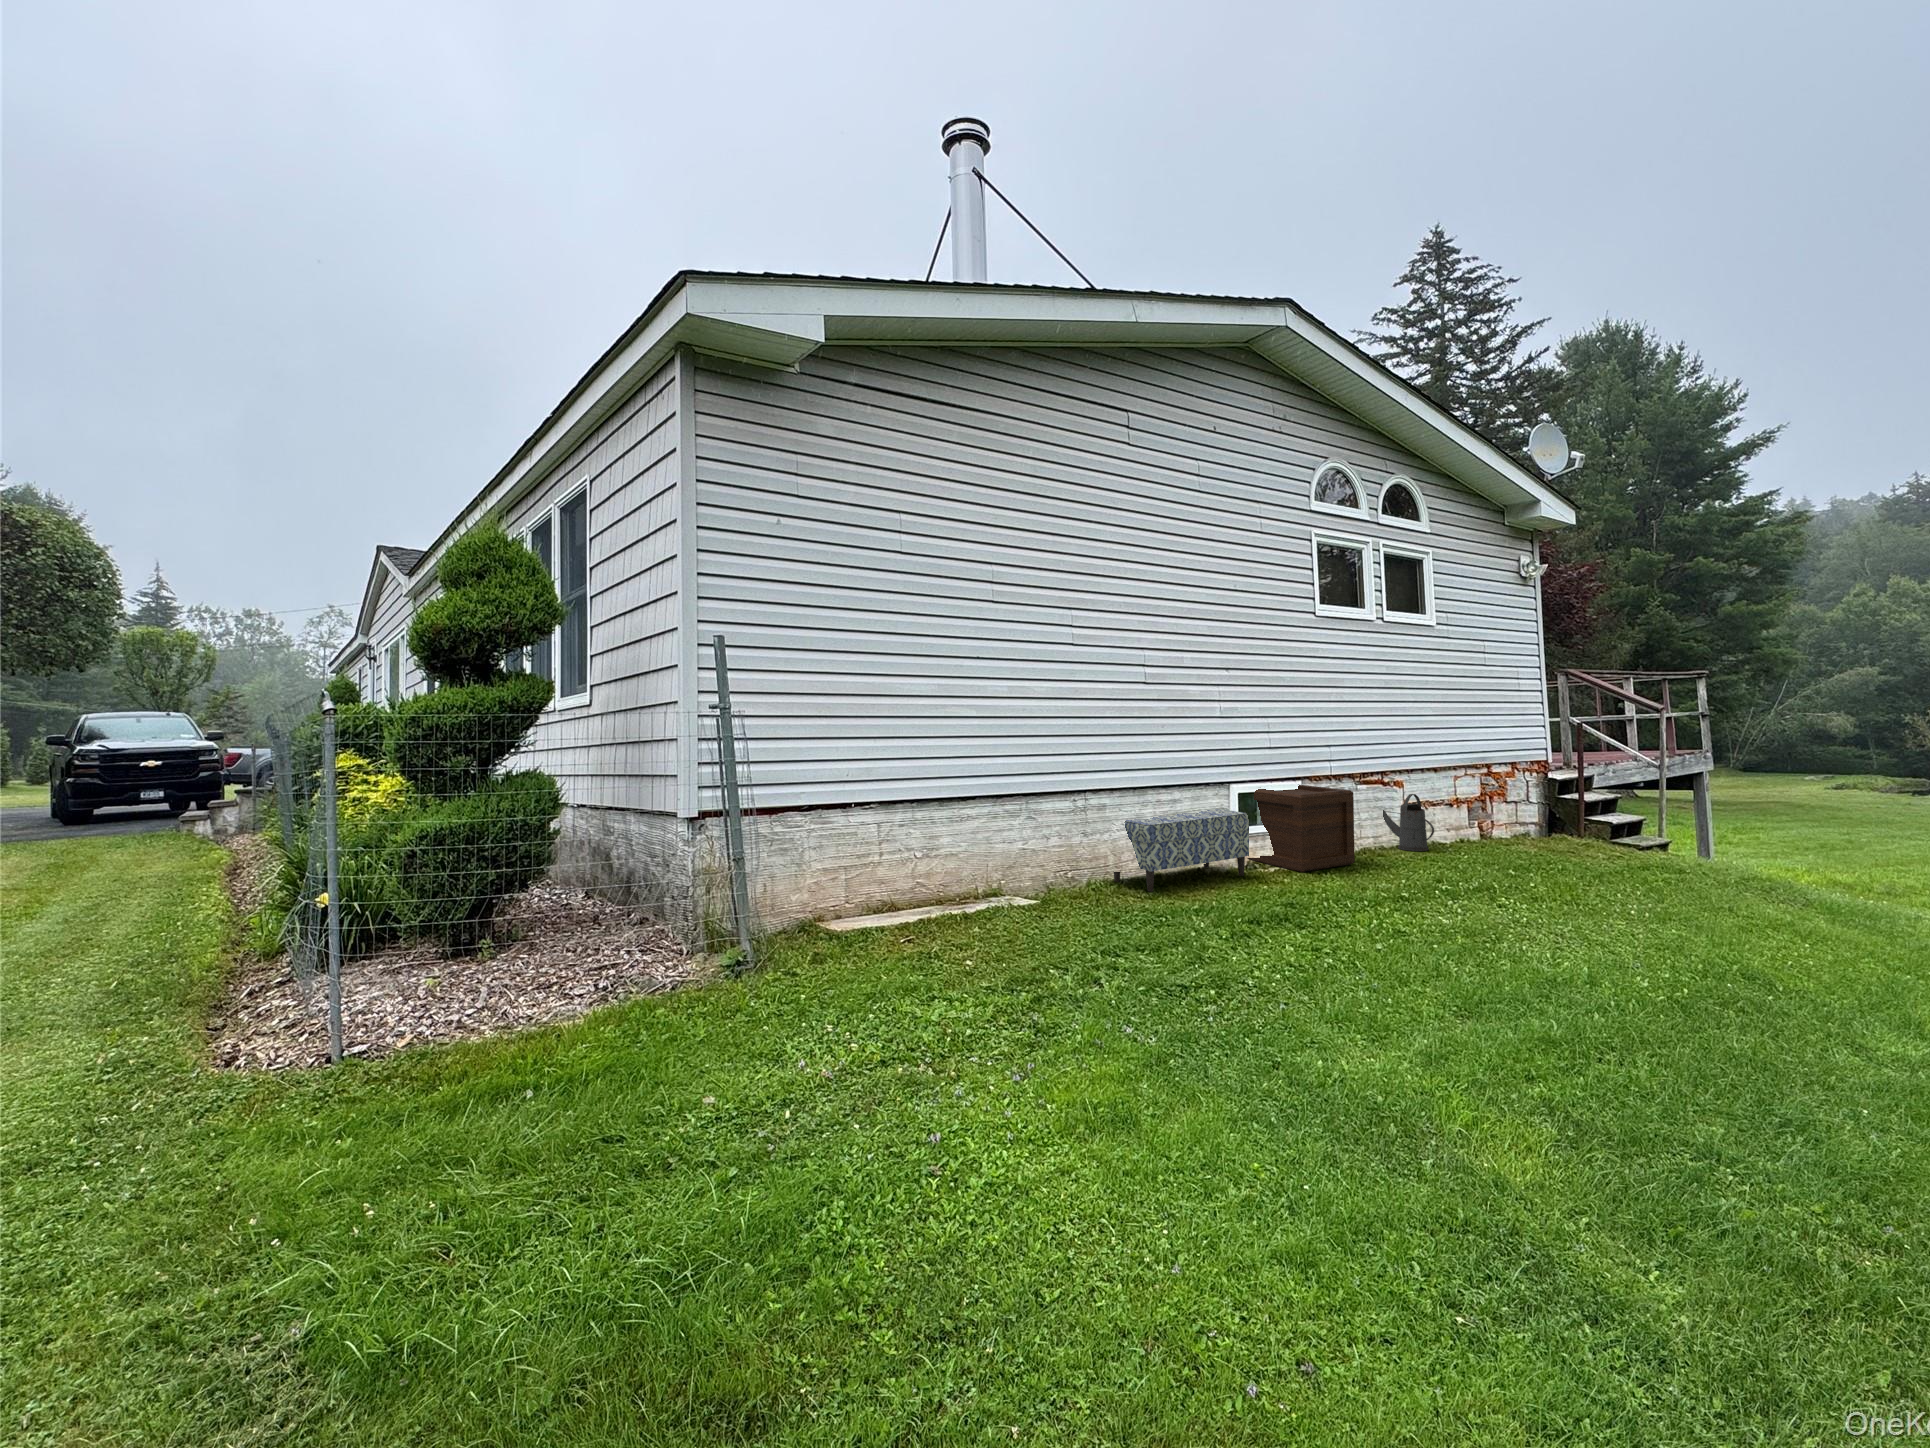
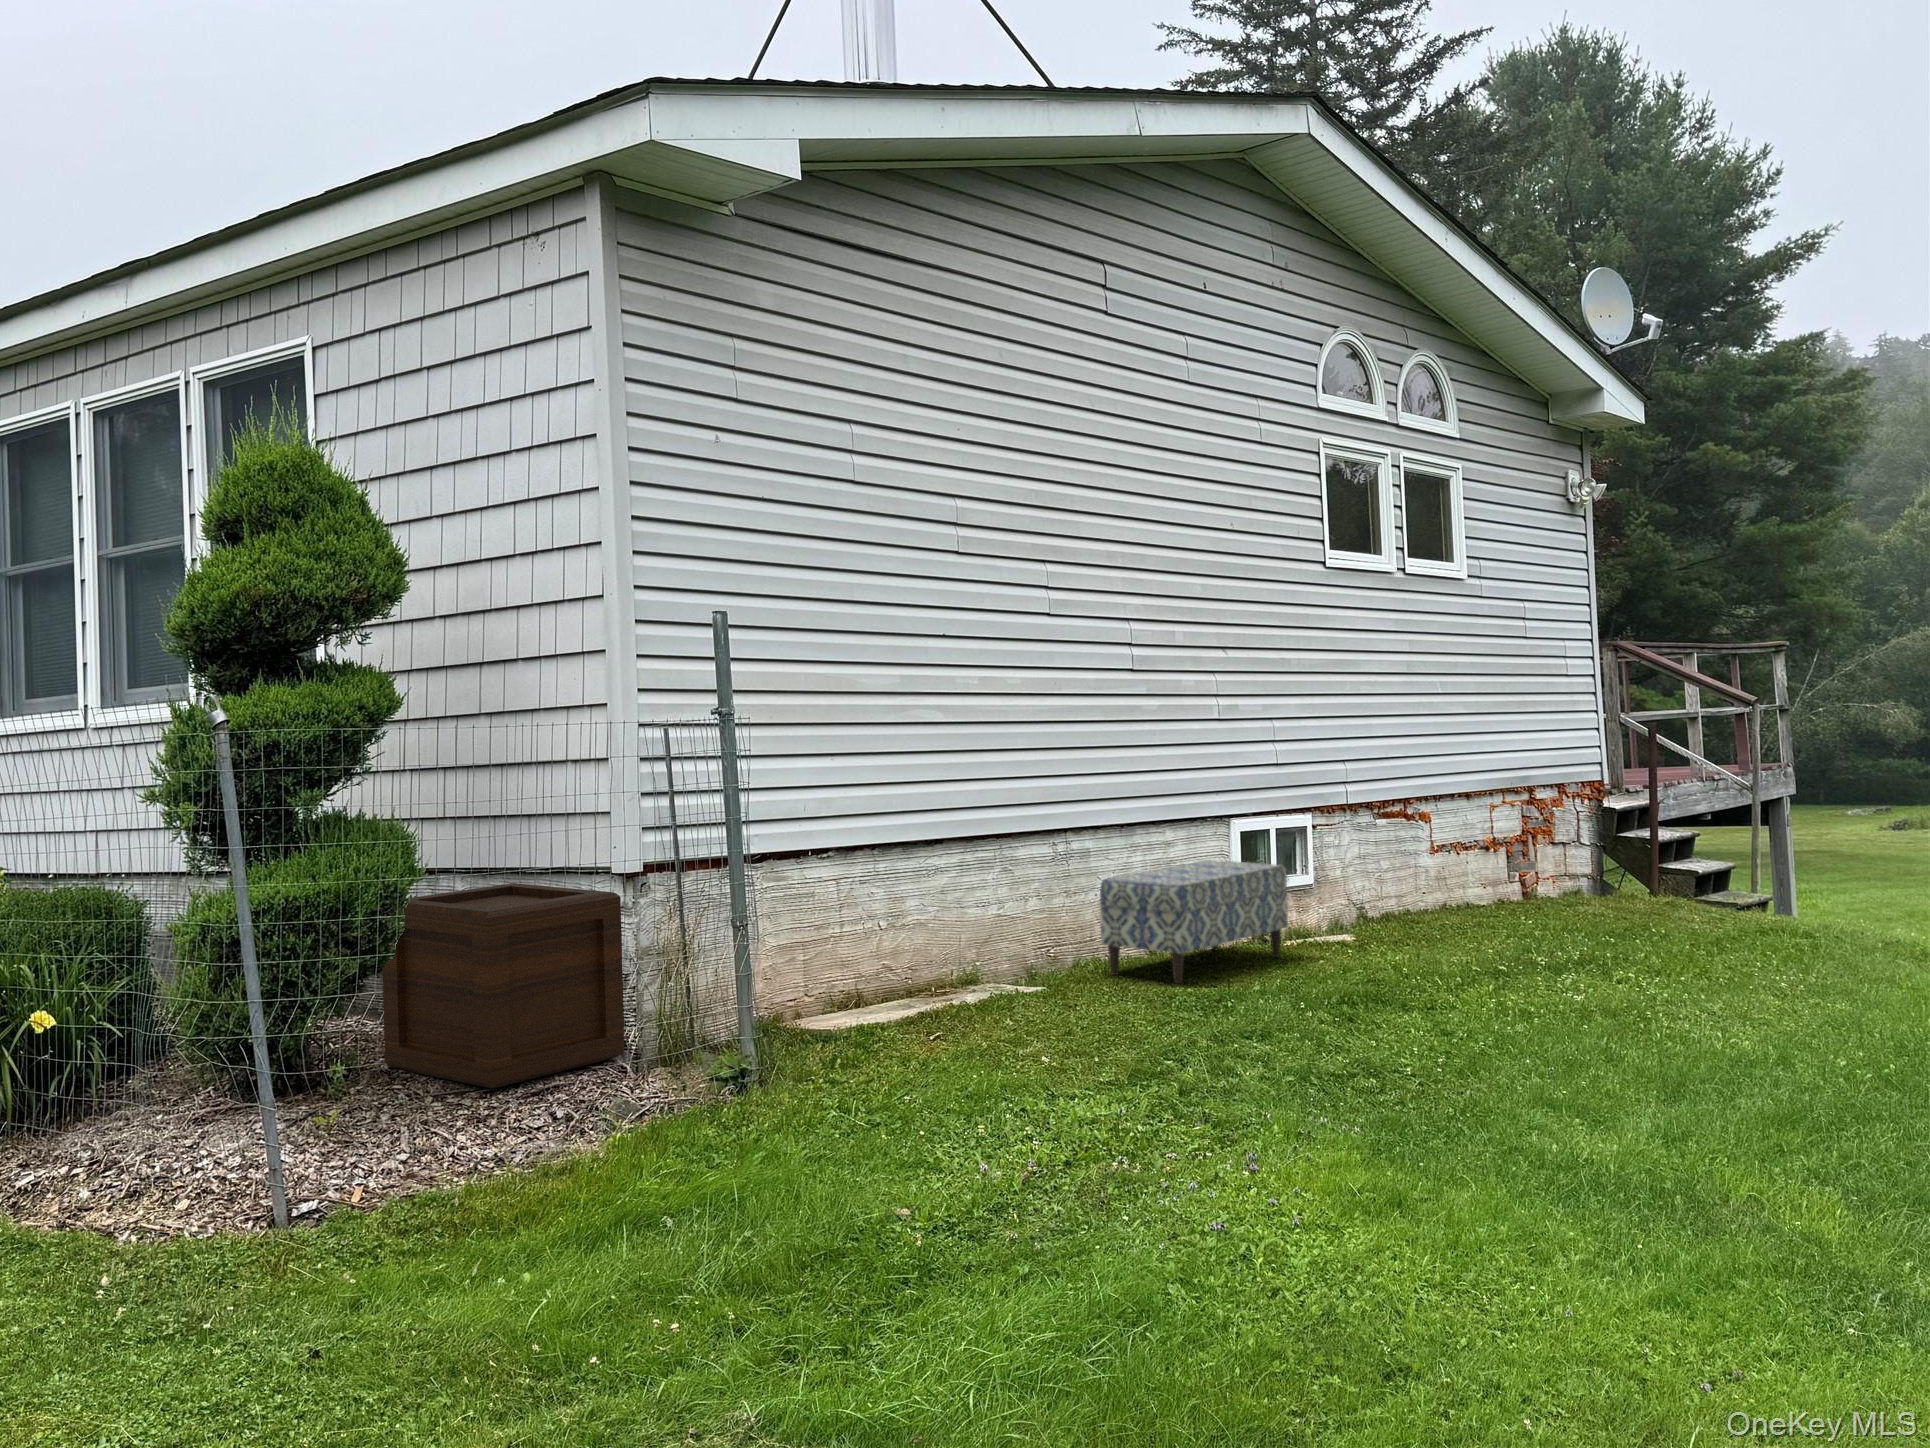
wooden crate: present [1248,785,1355,872] -> present [383,883,625,1089]
watering can: present [1383,794,1434,851] -> none [1401,831,1496,914]

